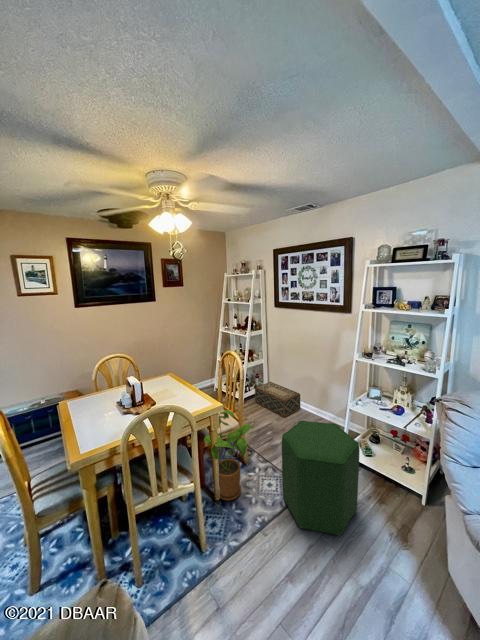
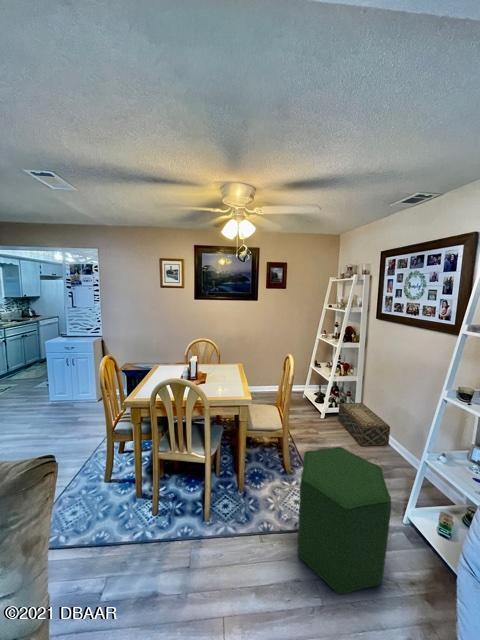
house plant: present [204,410,252,500] -> none [235,408,288,495]

